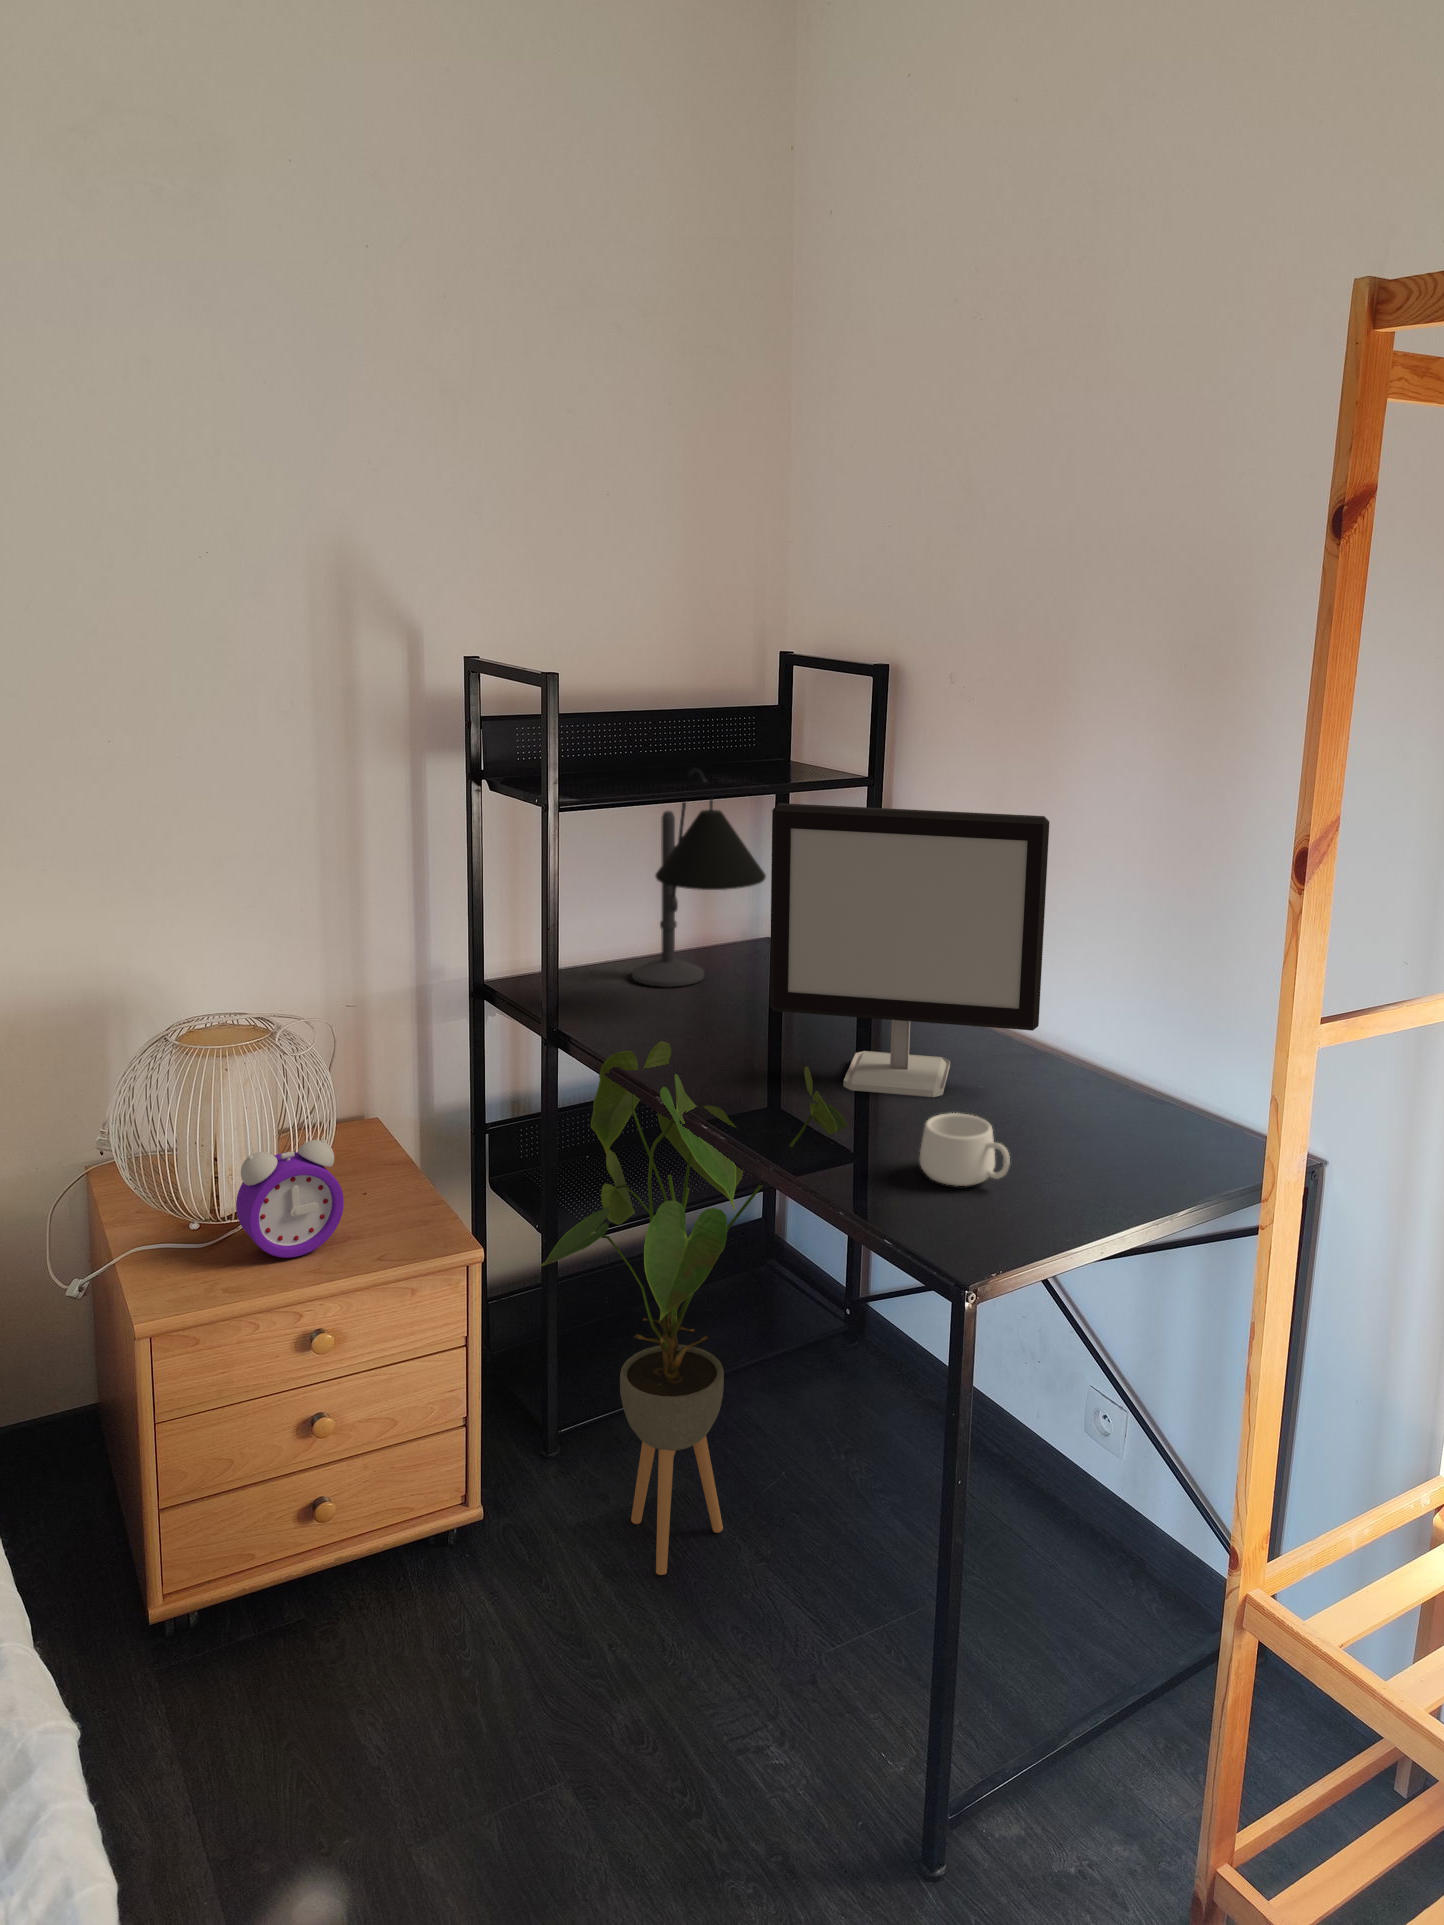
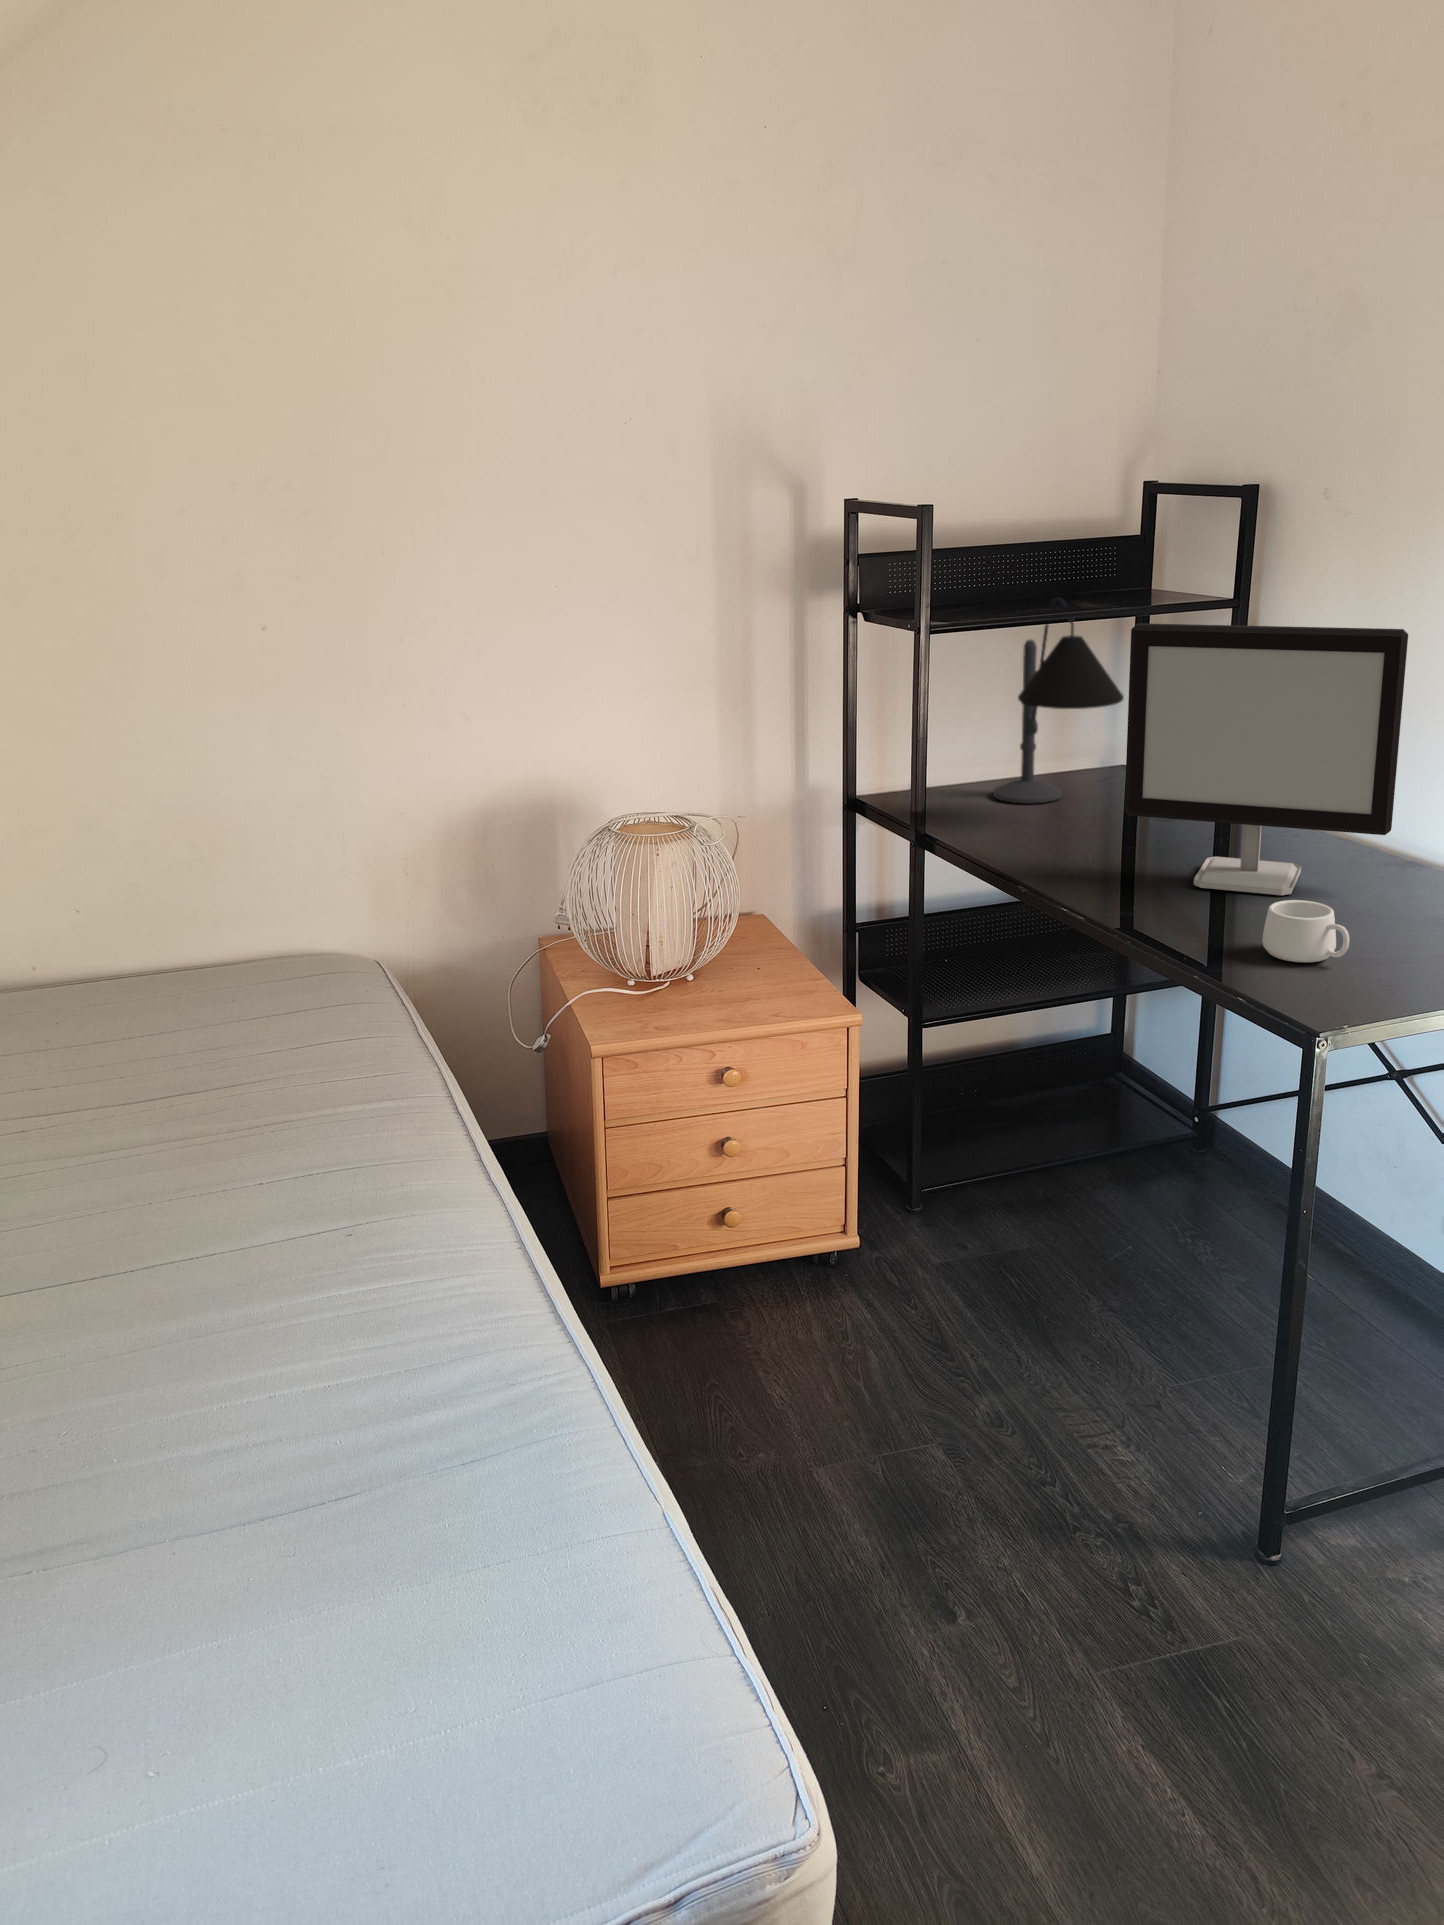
house plant: present [538,1041,848,1575] -> none [910,843,1216,1304]
alarm clock: present [236,1139,344,1258] -> none [662,915,748,1010]

